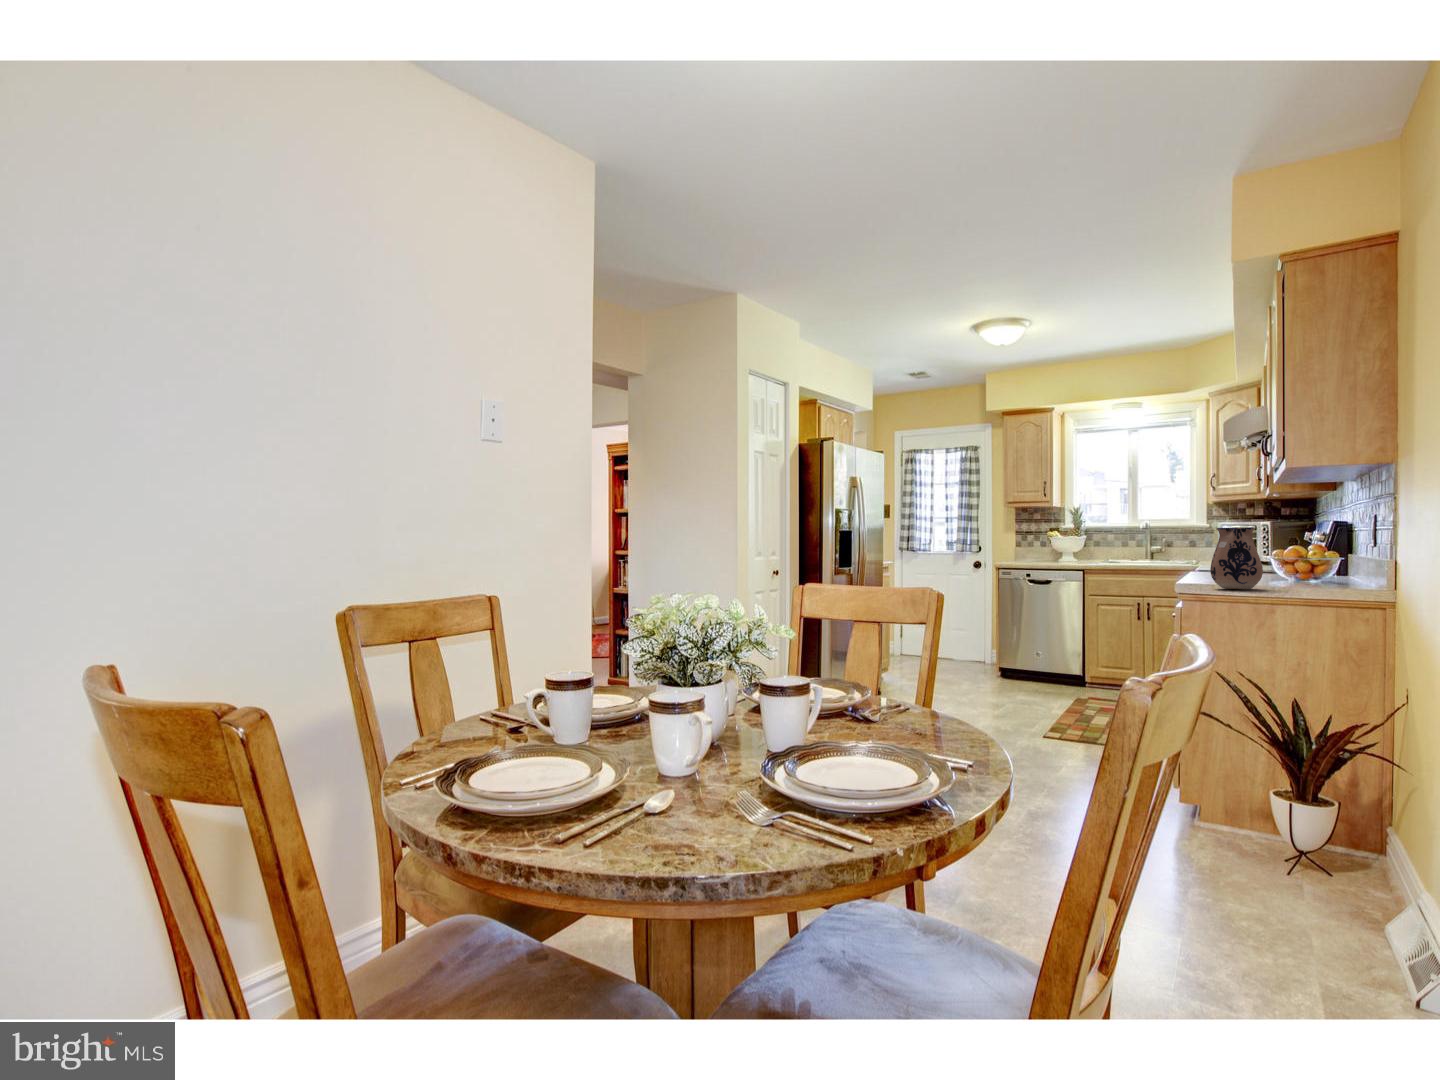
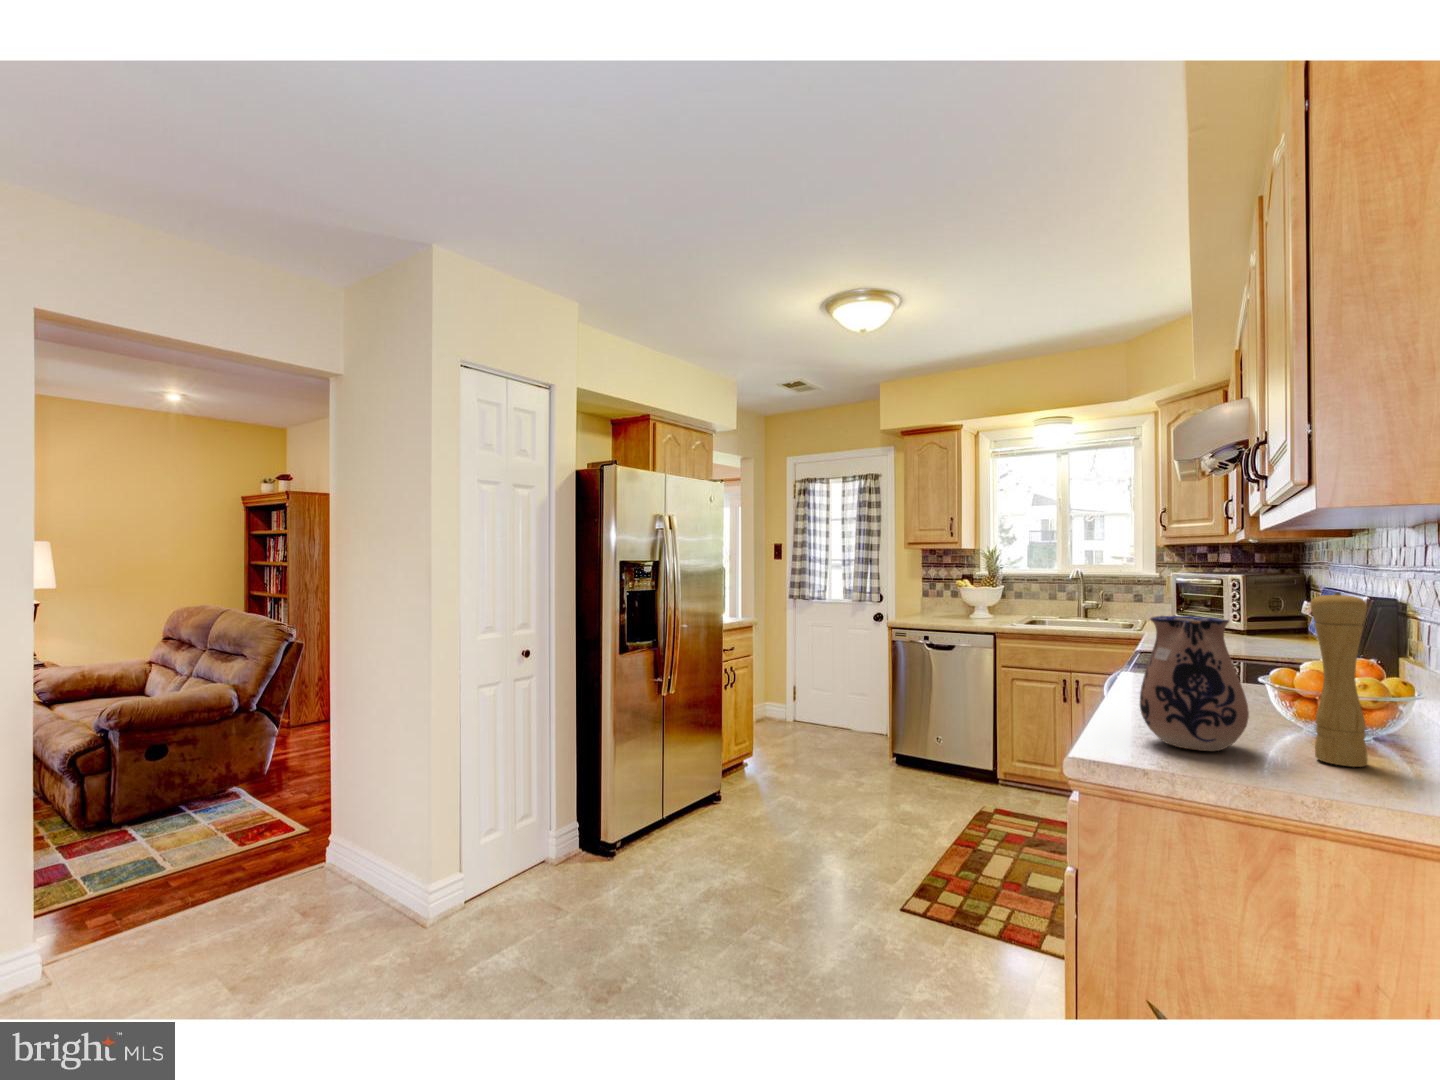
pepper mill: none [1292,513,1316,590] -> present [1310,592,1368,767]

